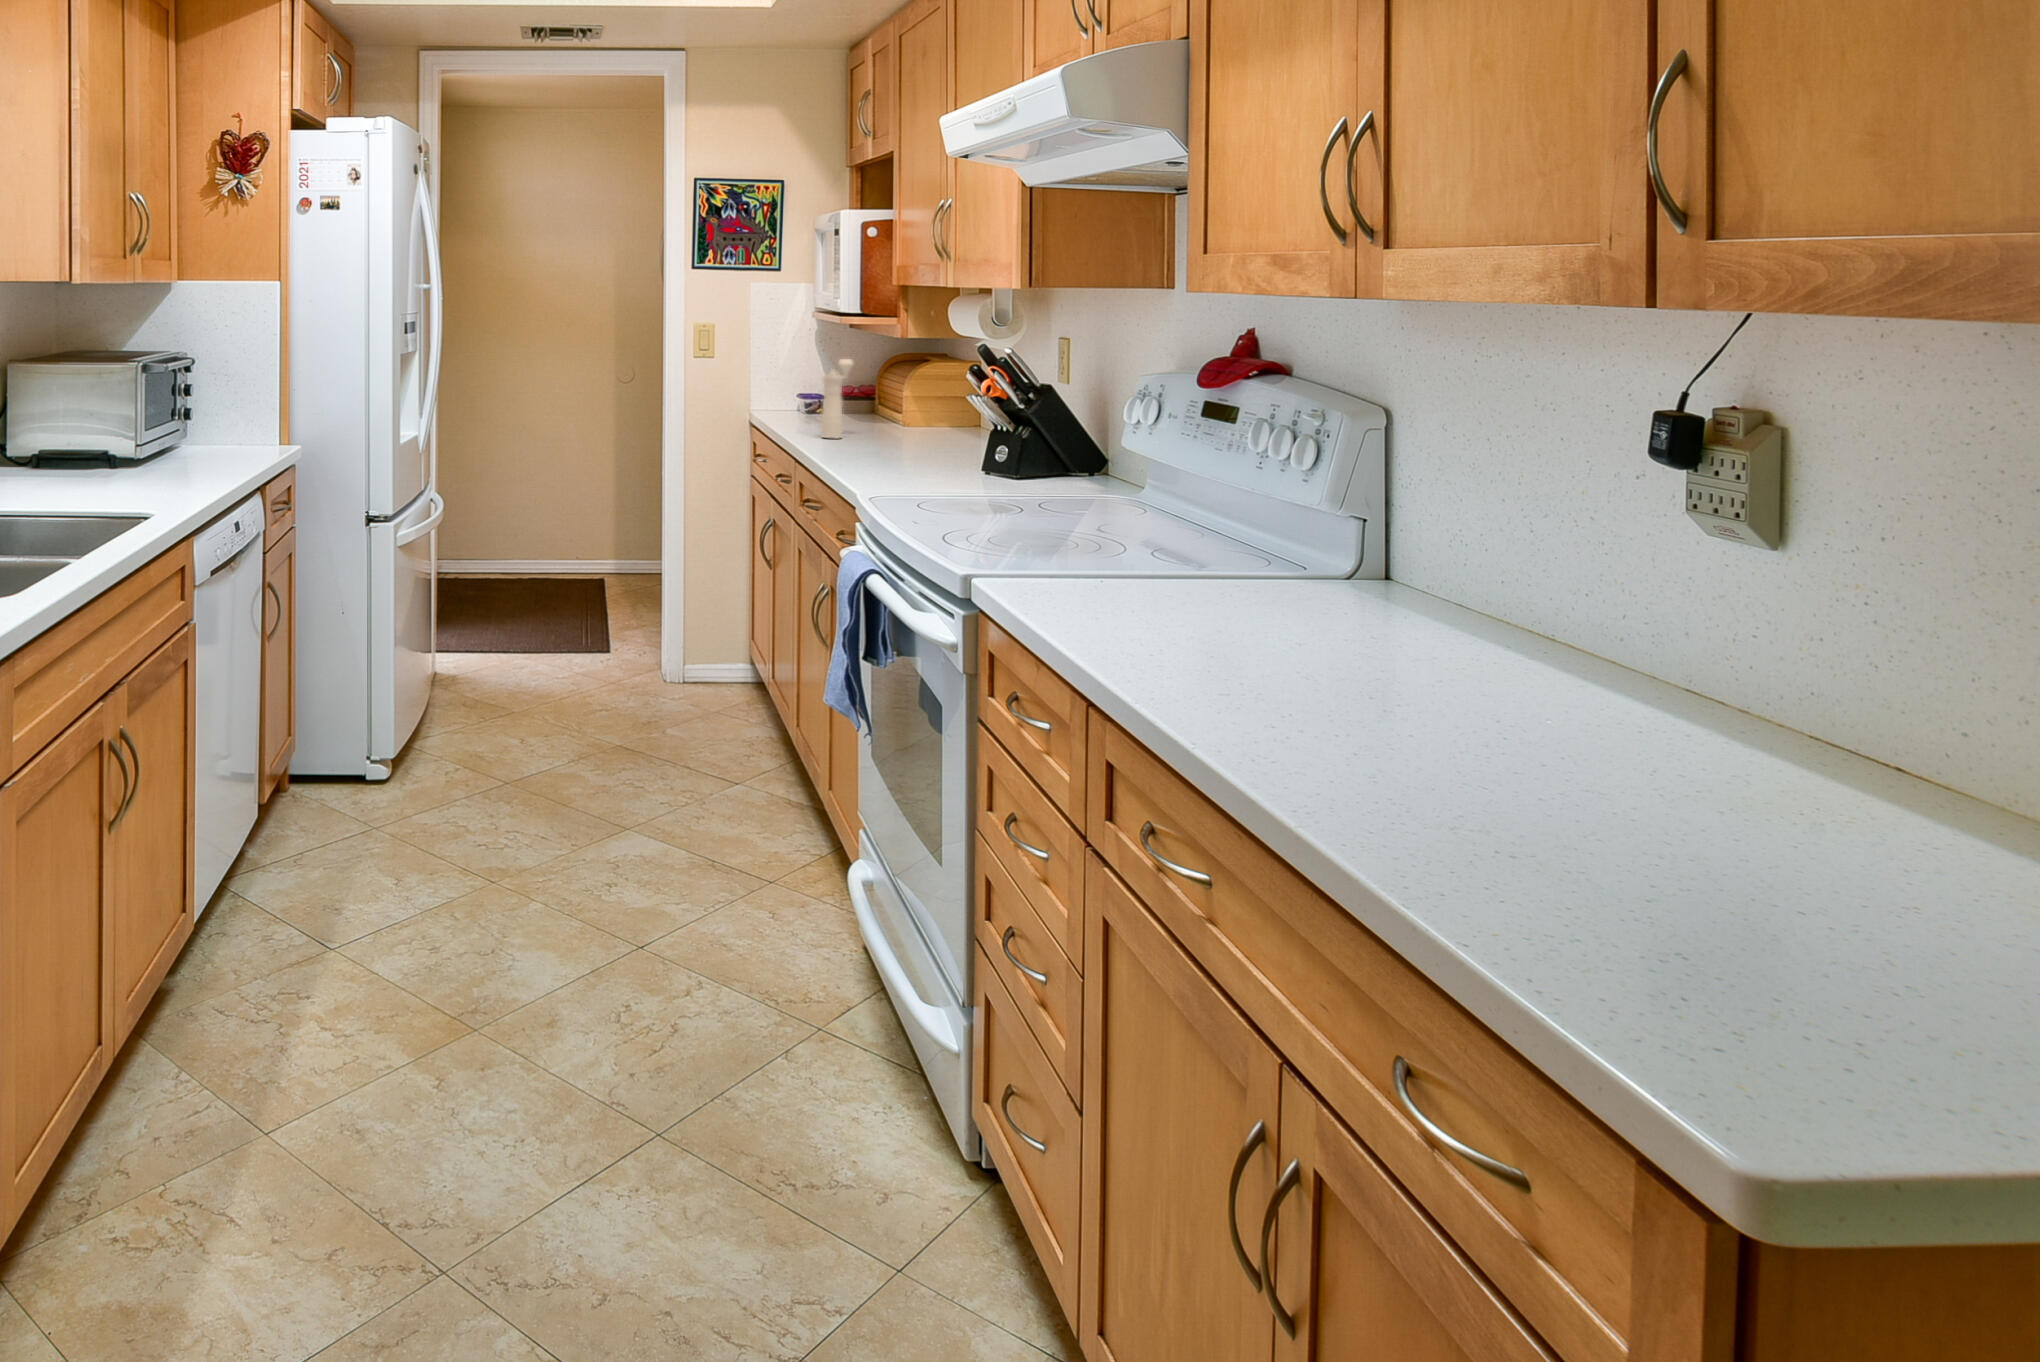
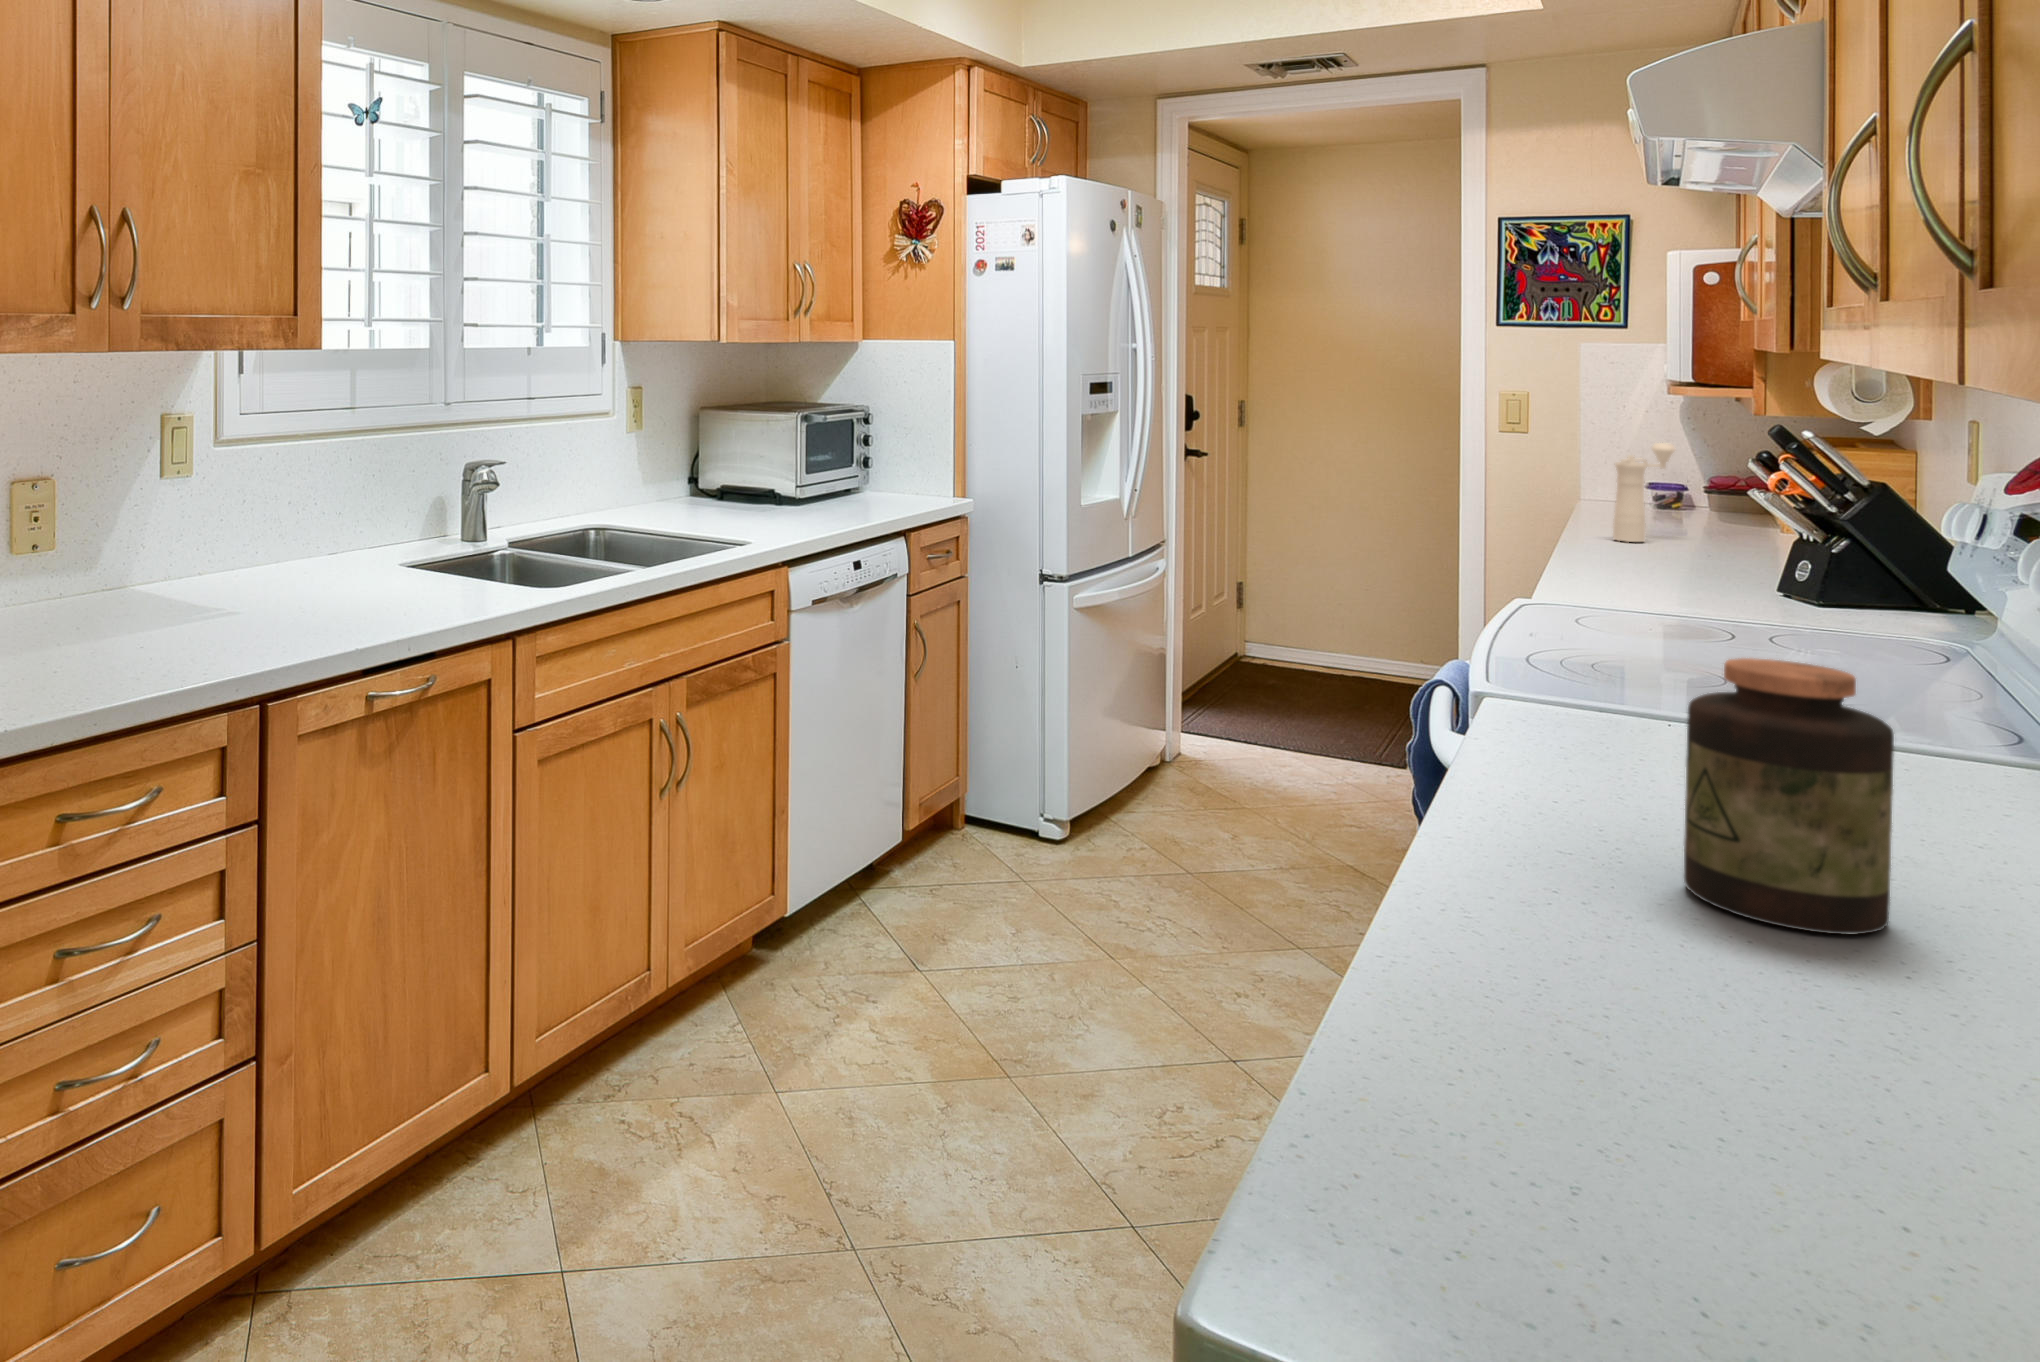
jar: none [1574,581,1805,869] -> present [1684,658,1894,934]

